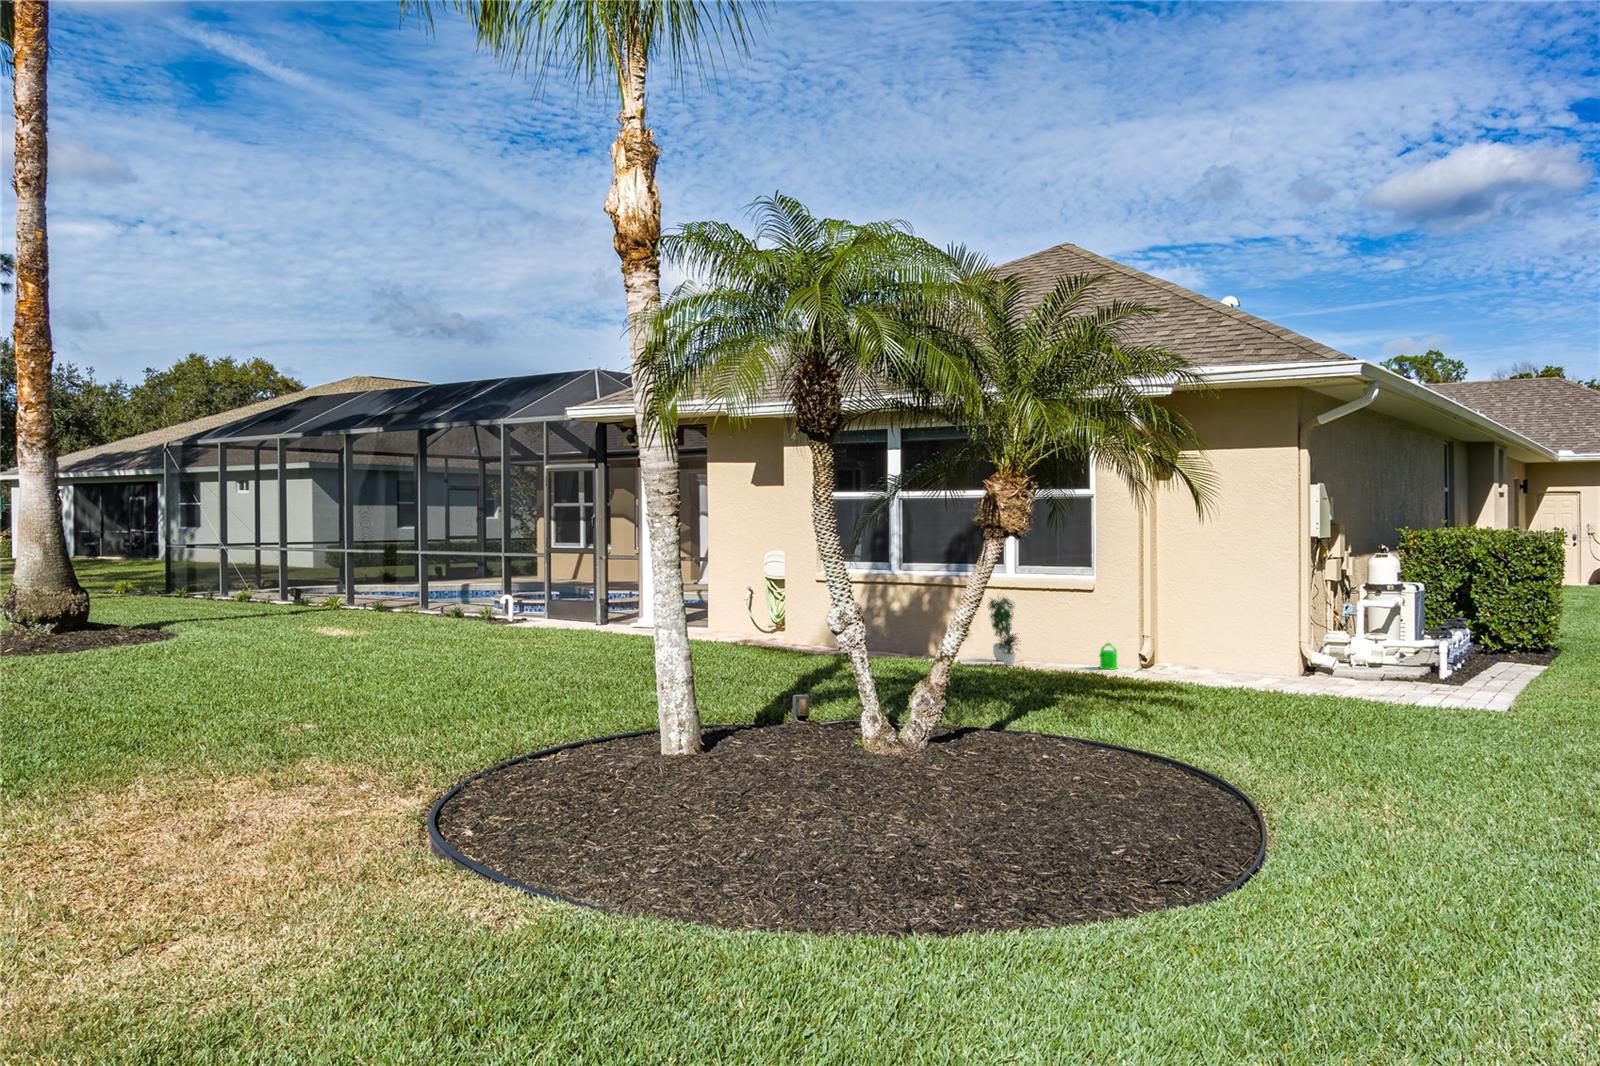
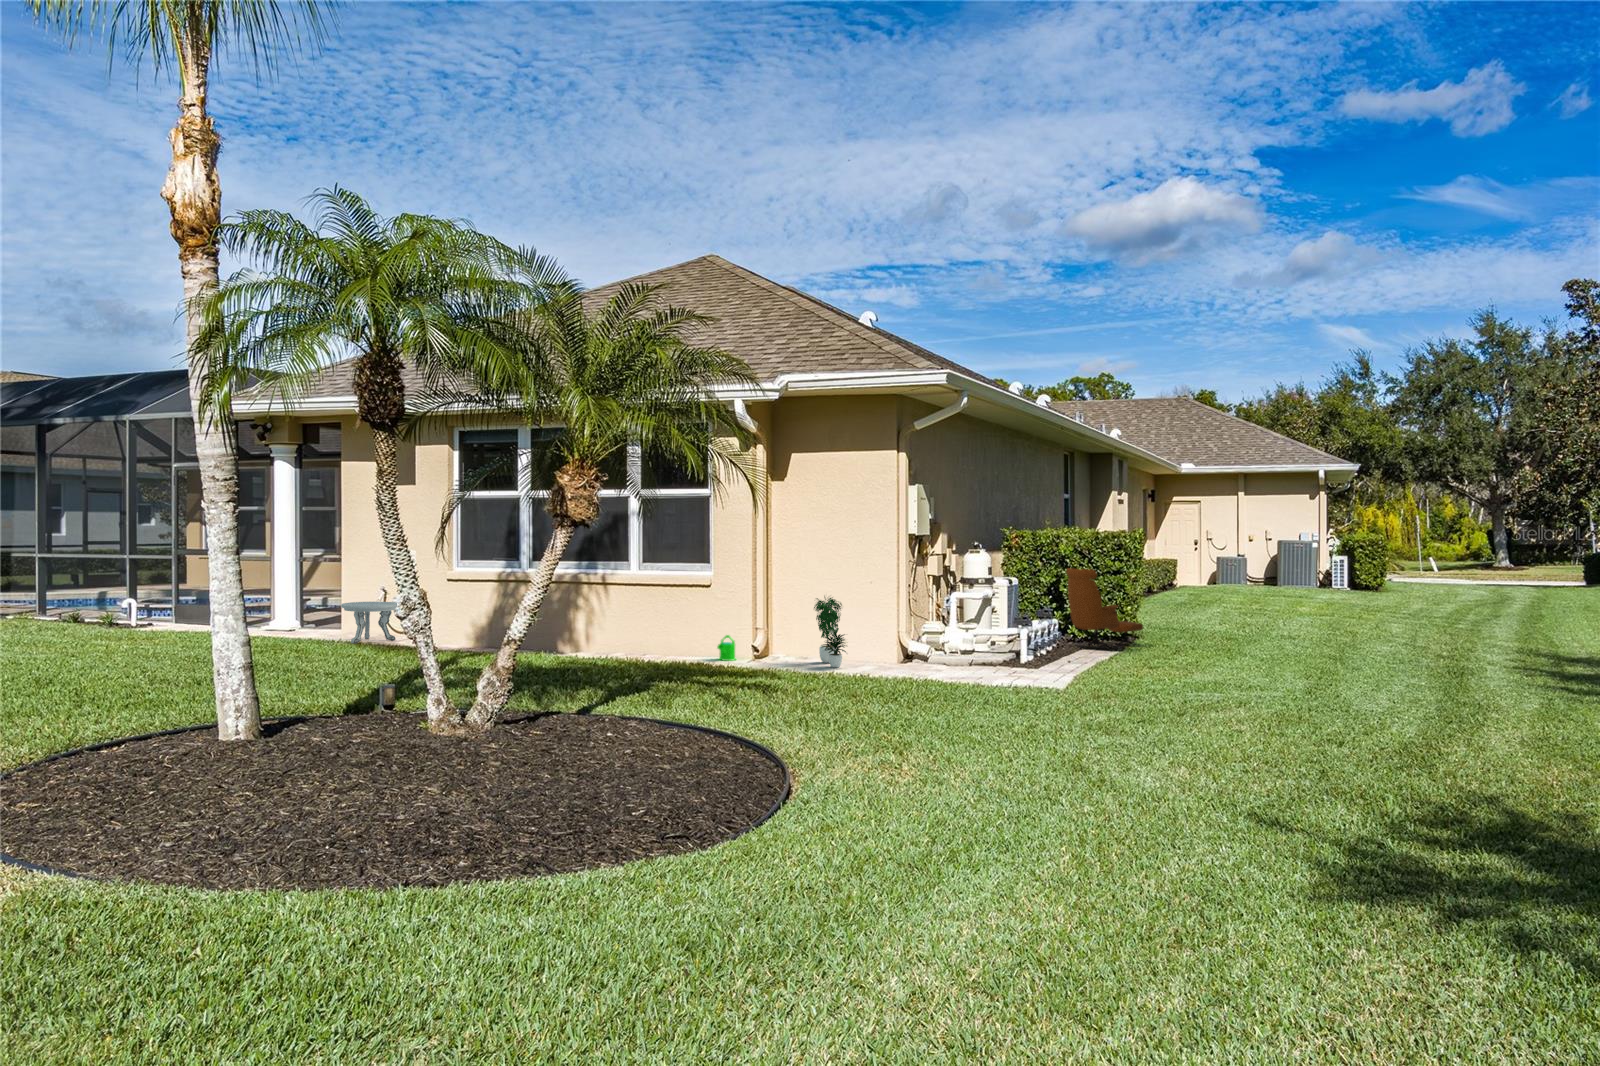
lounge chair: none [1485,572,1578,665] -> present [1067,568,1144,649]
potted plant: present [988,598,1018,666] -> present [814,596,846,667]
side table: none [719,604,771,644] -> present [341,602,397,643]

